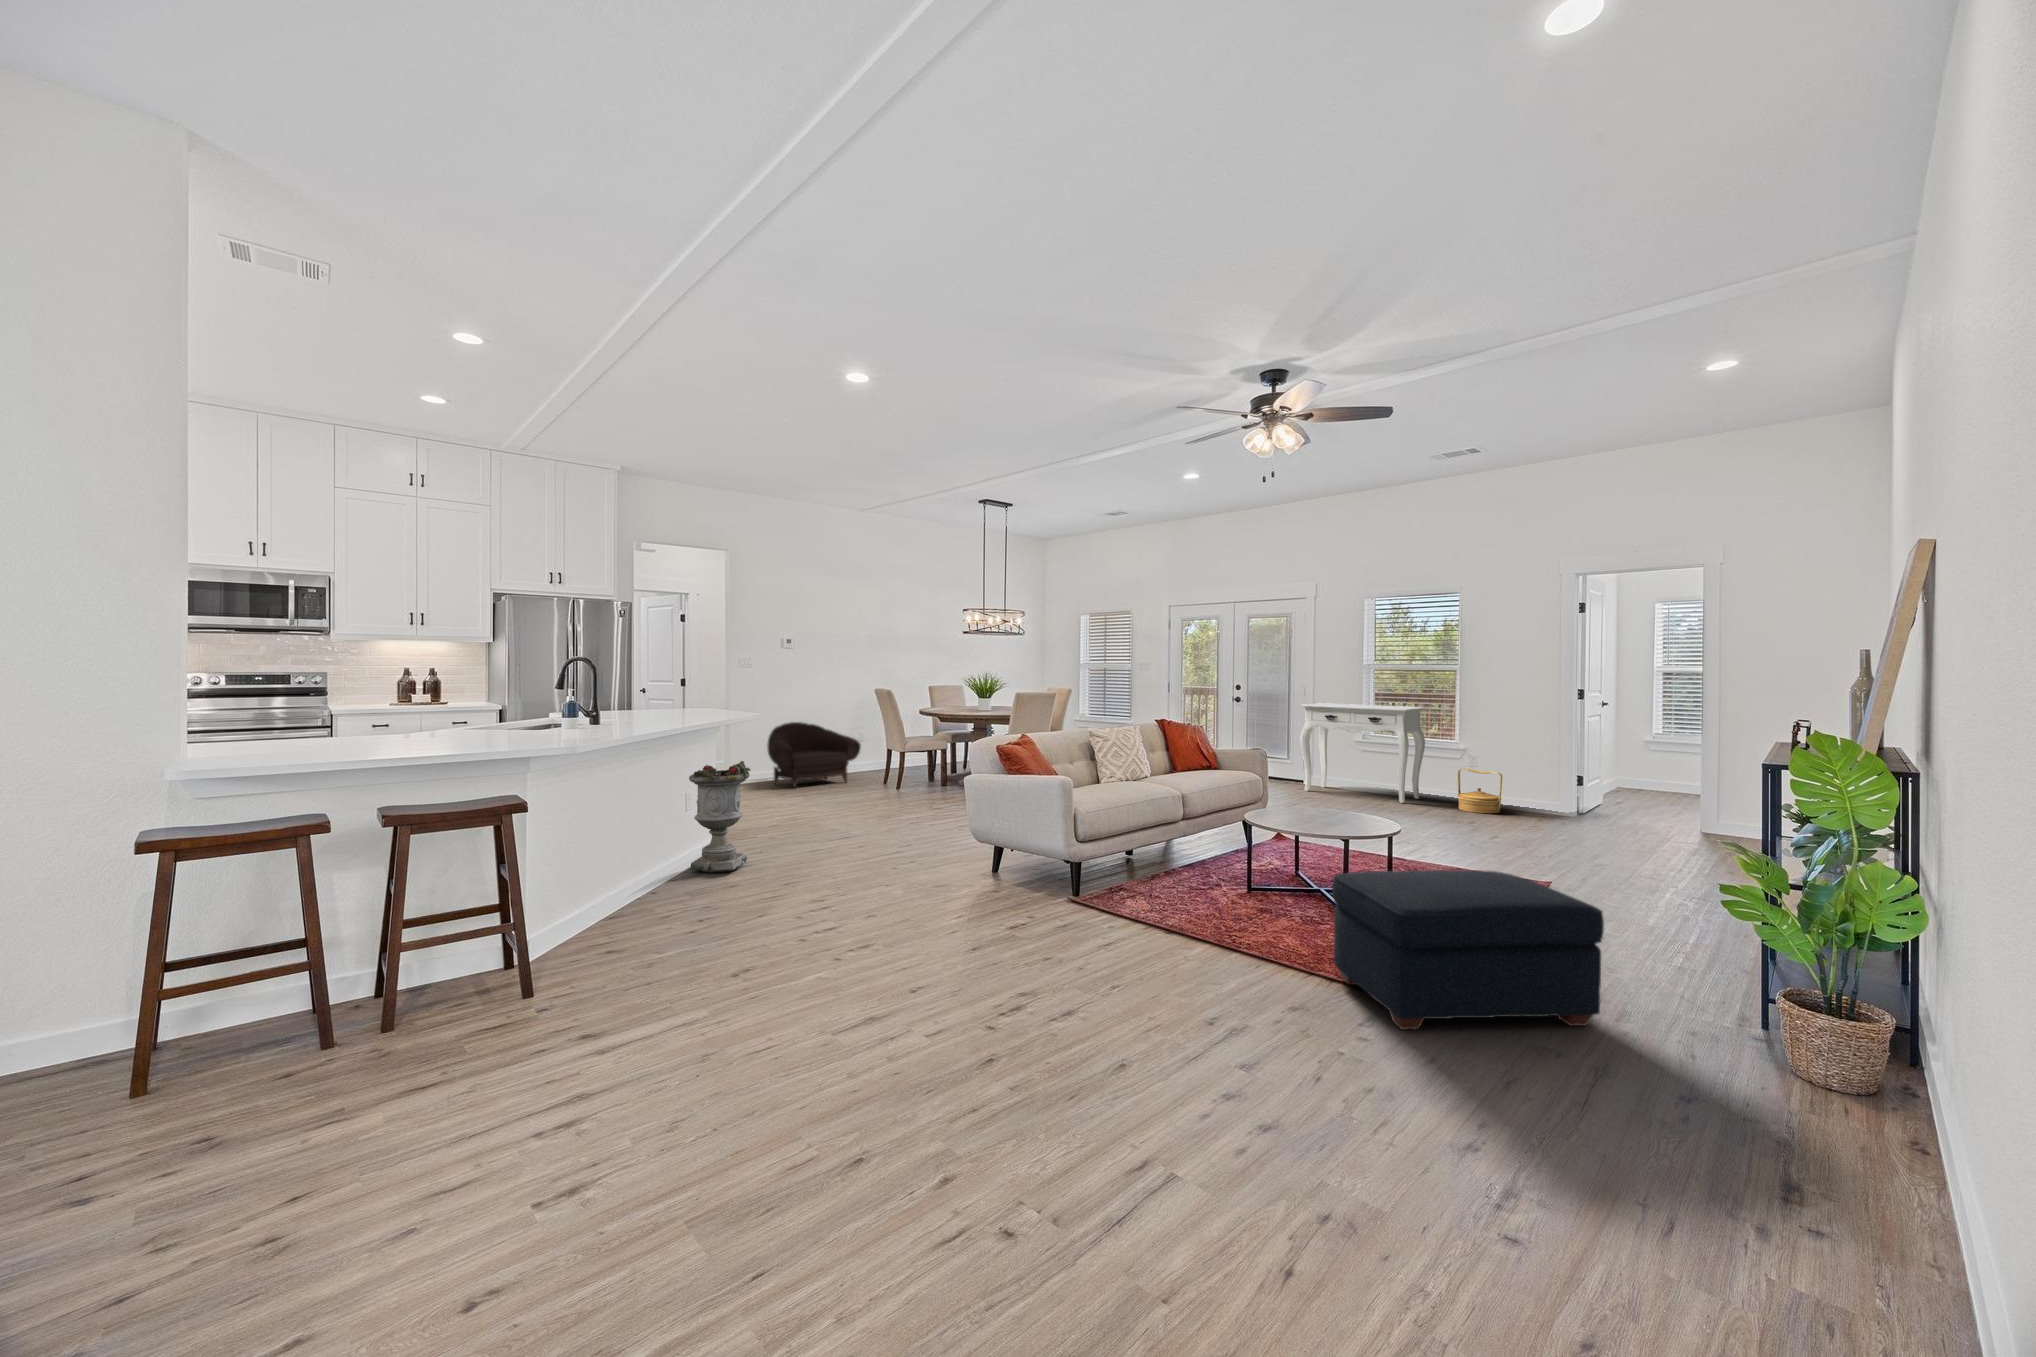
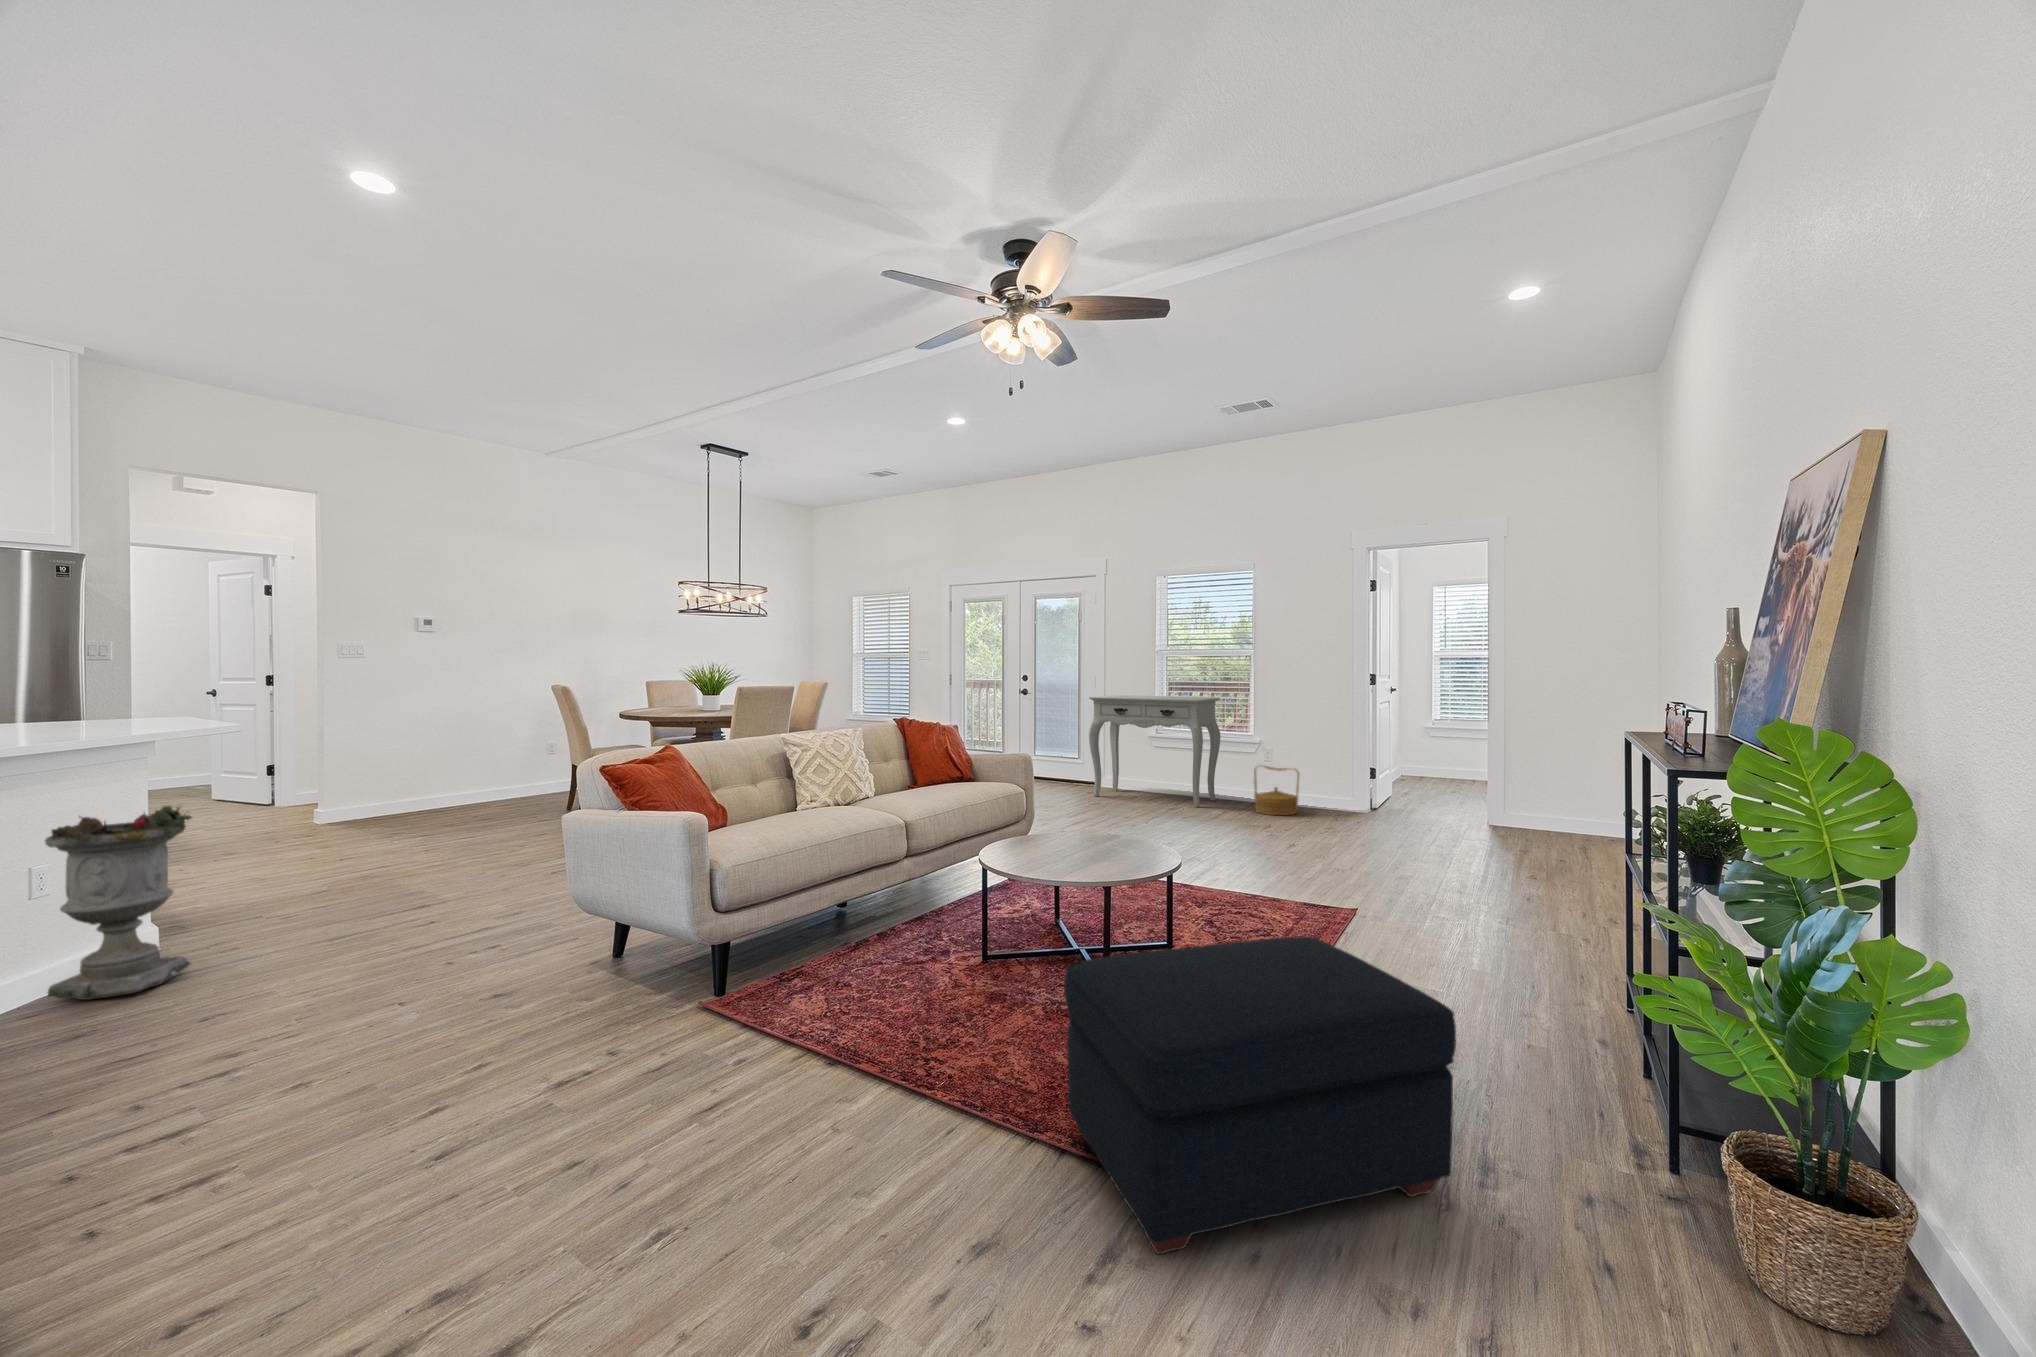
armchair: present [767,722,861,788] -> none [377,733,531,825]

